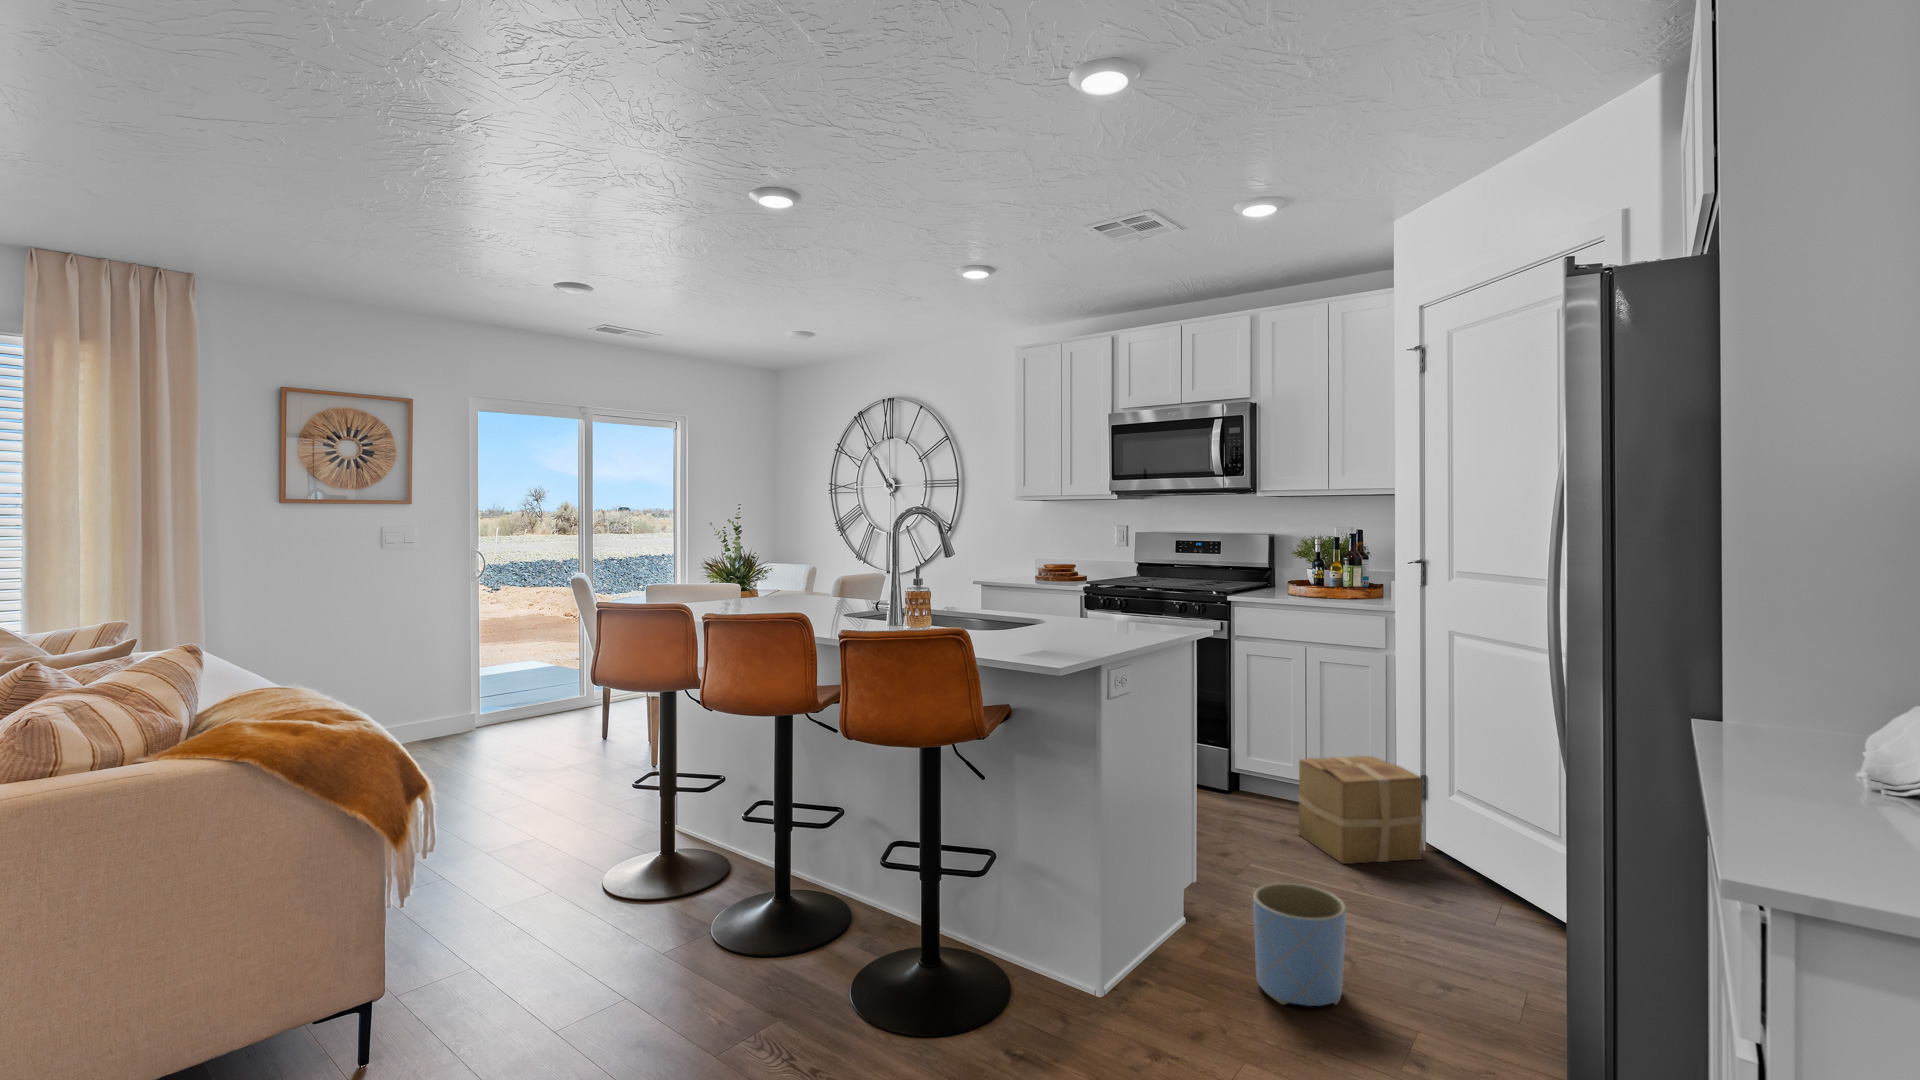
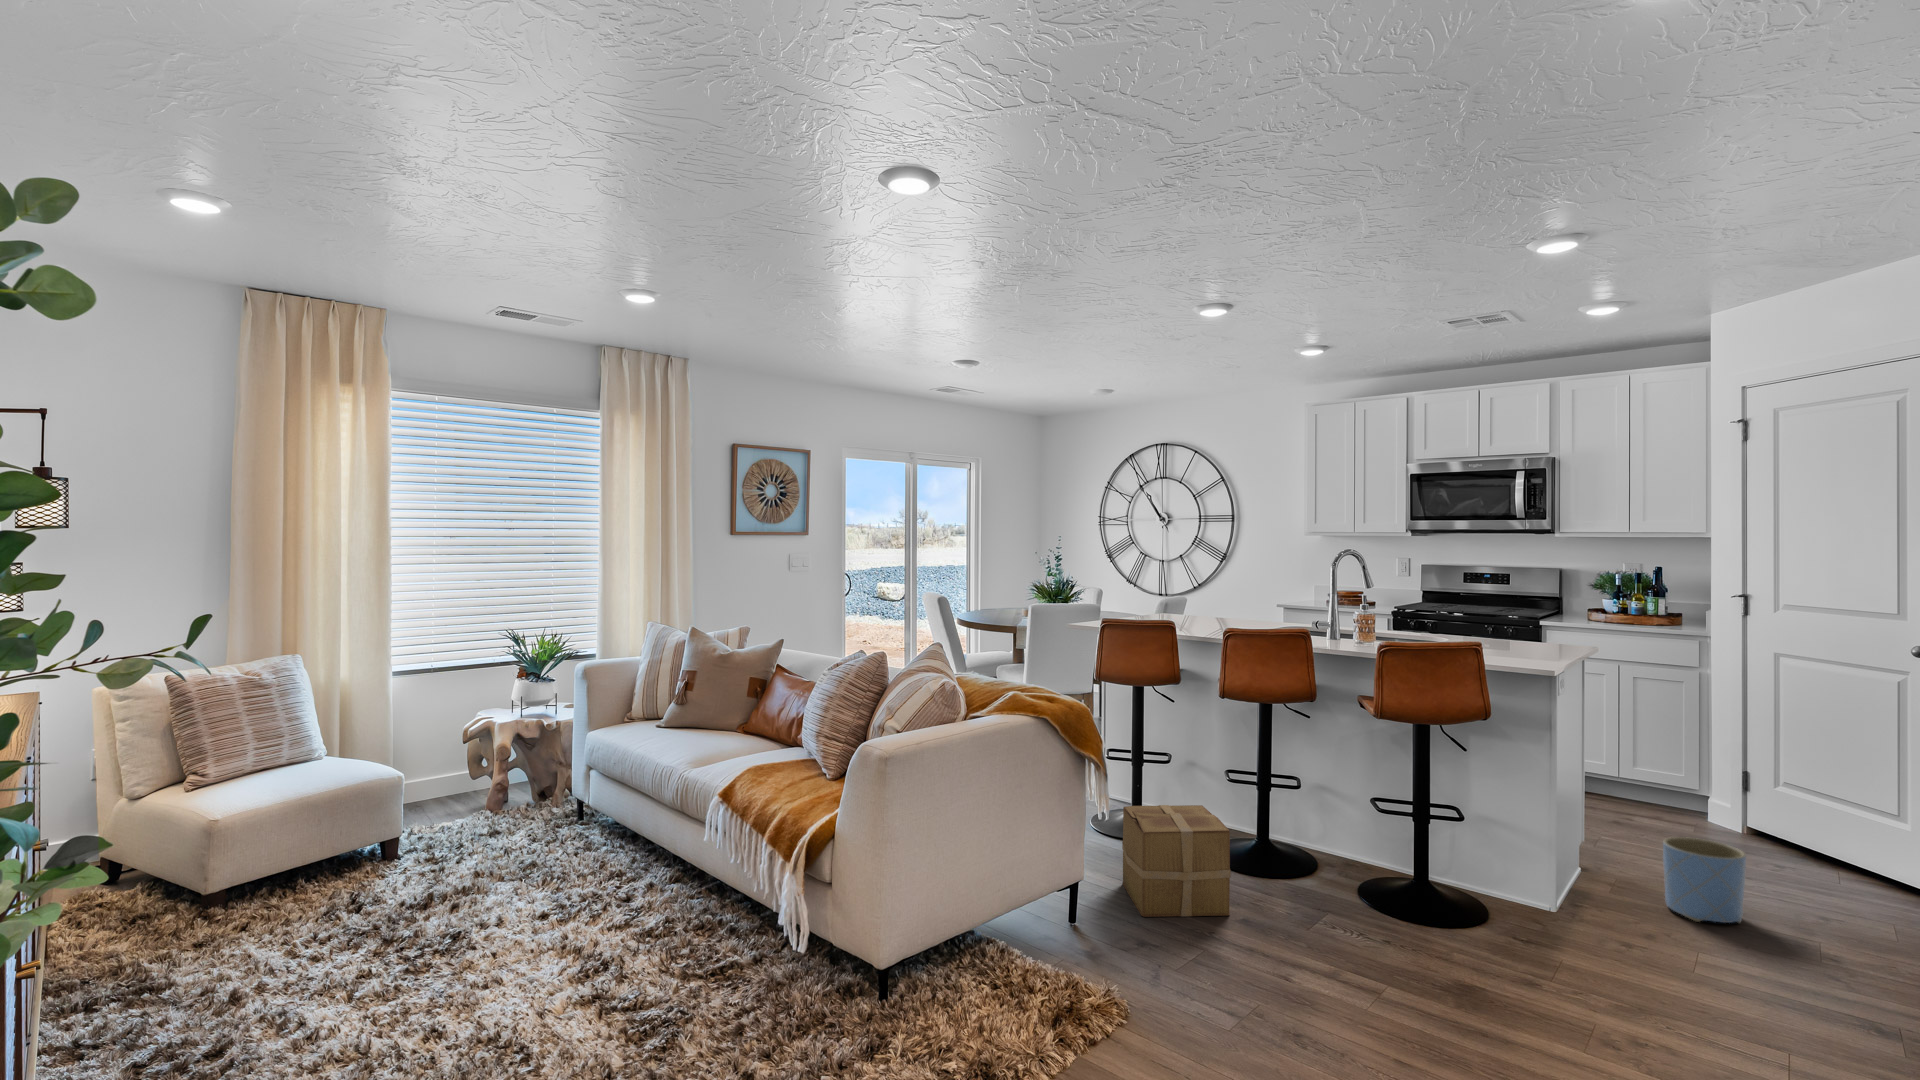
cardboard box: present [1298,756,1423,864] -> present [1122,805,1231,917]

